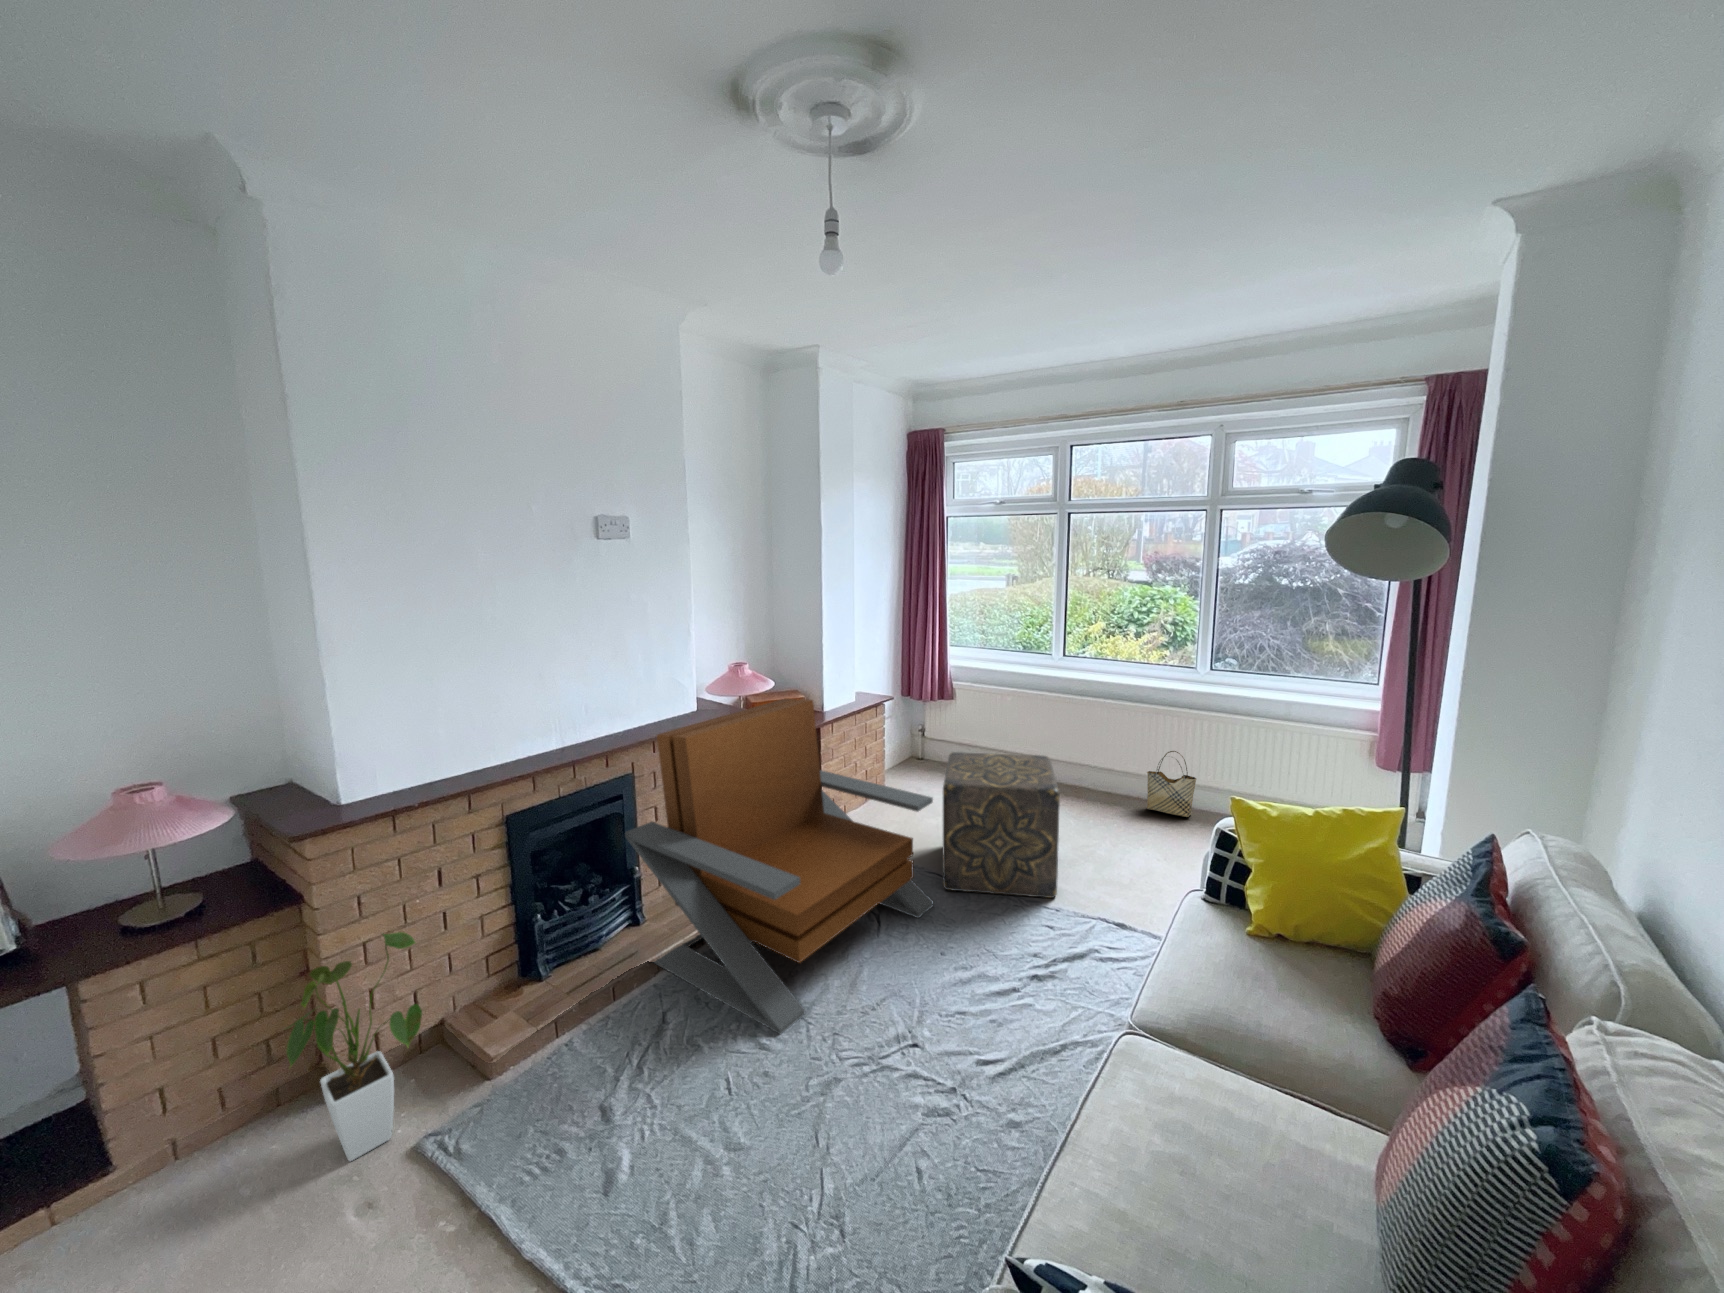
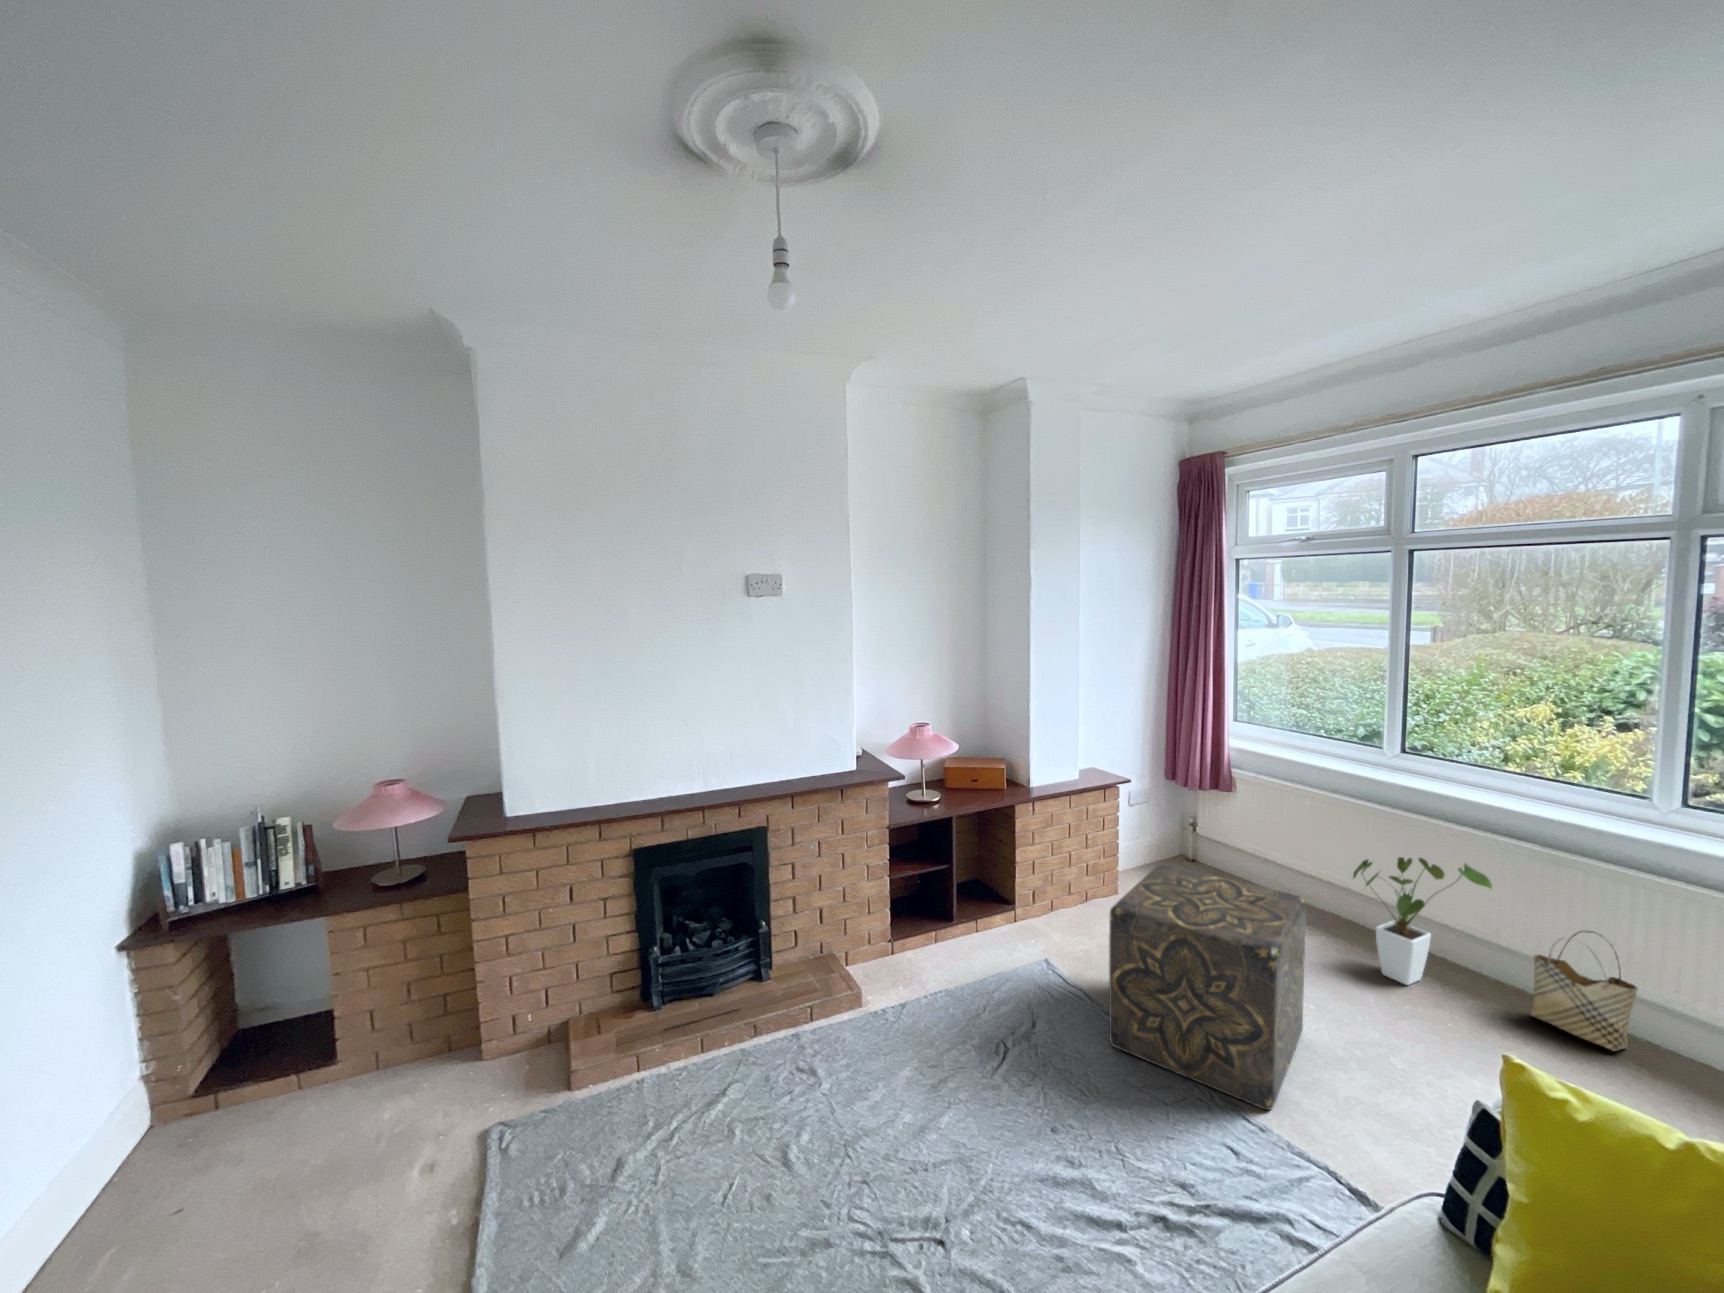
lounge chair: present [625,698,933,1034] -> none [742,767,1084,1159]
house plant: present [286,932,422,1161] -> present [1353,857,1492,985]

